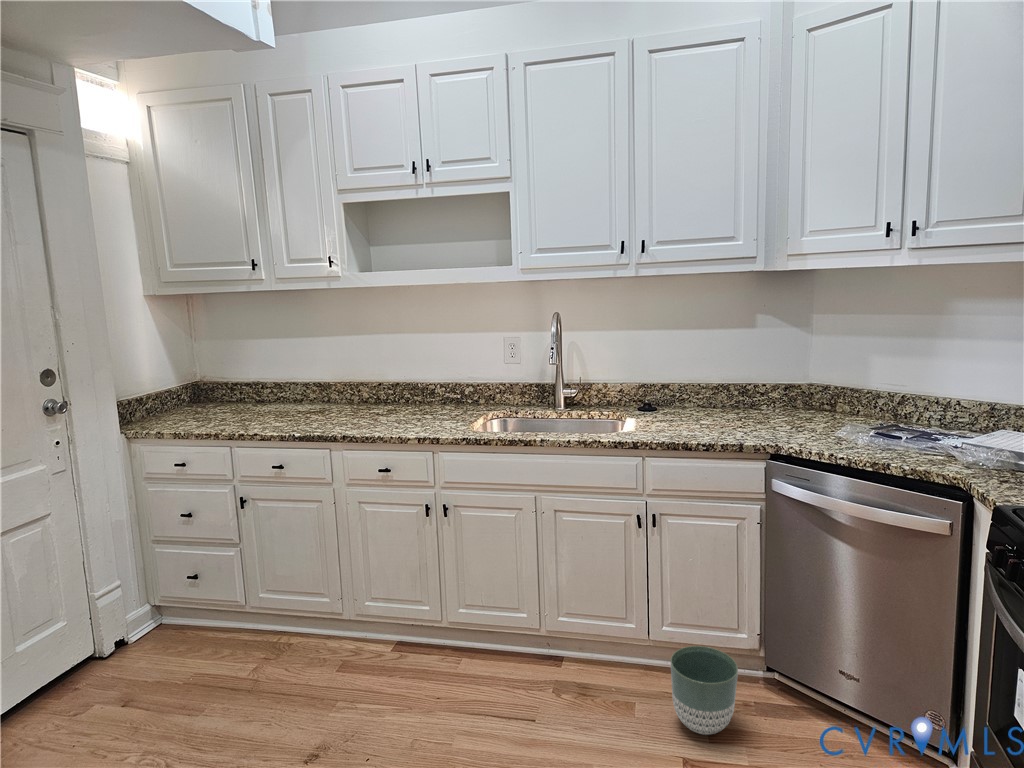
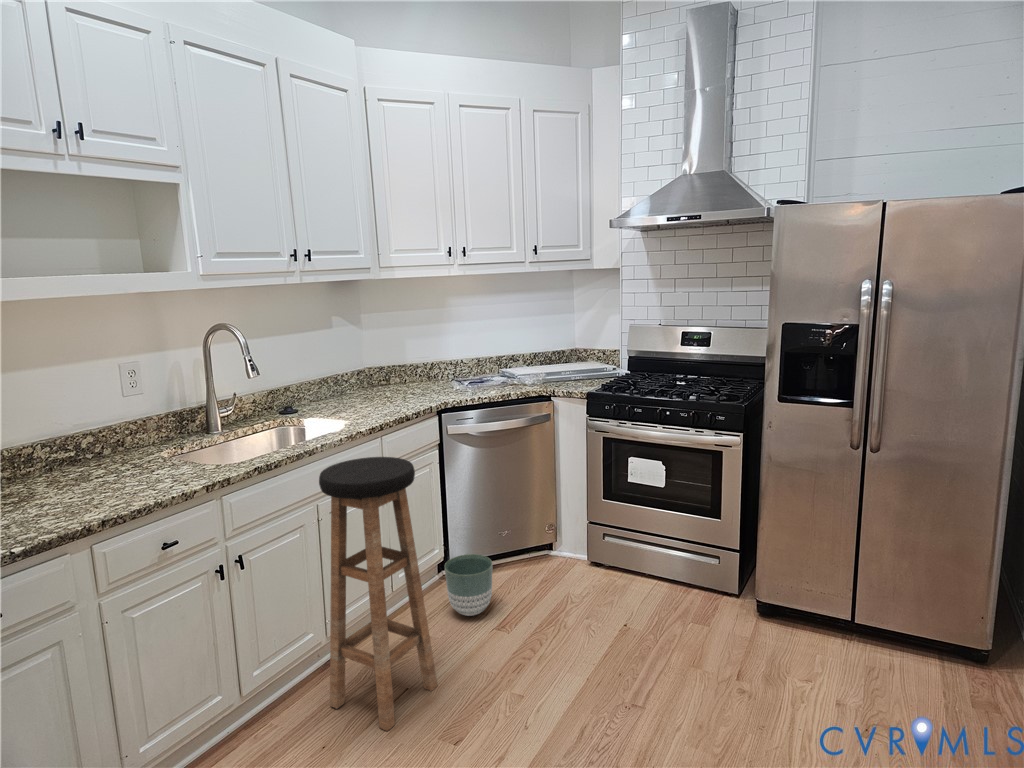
bar stool: none [465,462,565,740] -> present [319,457,438,731]

